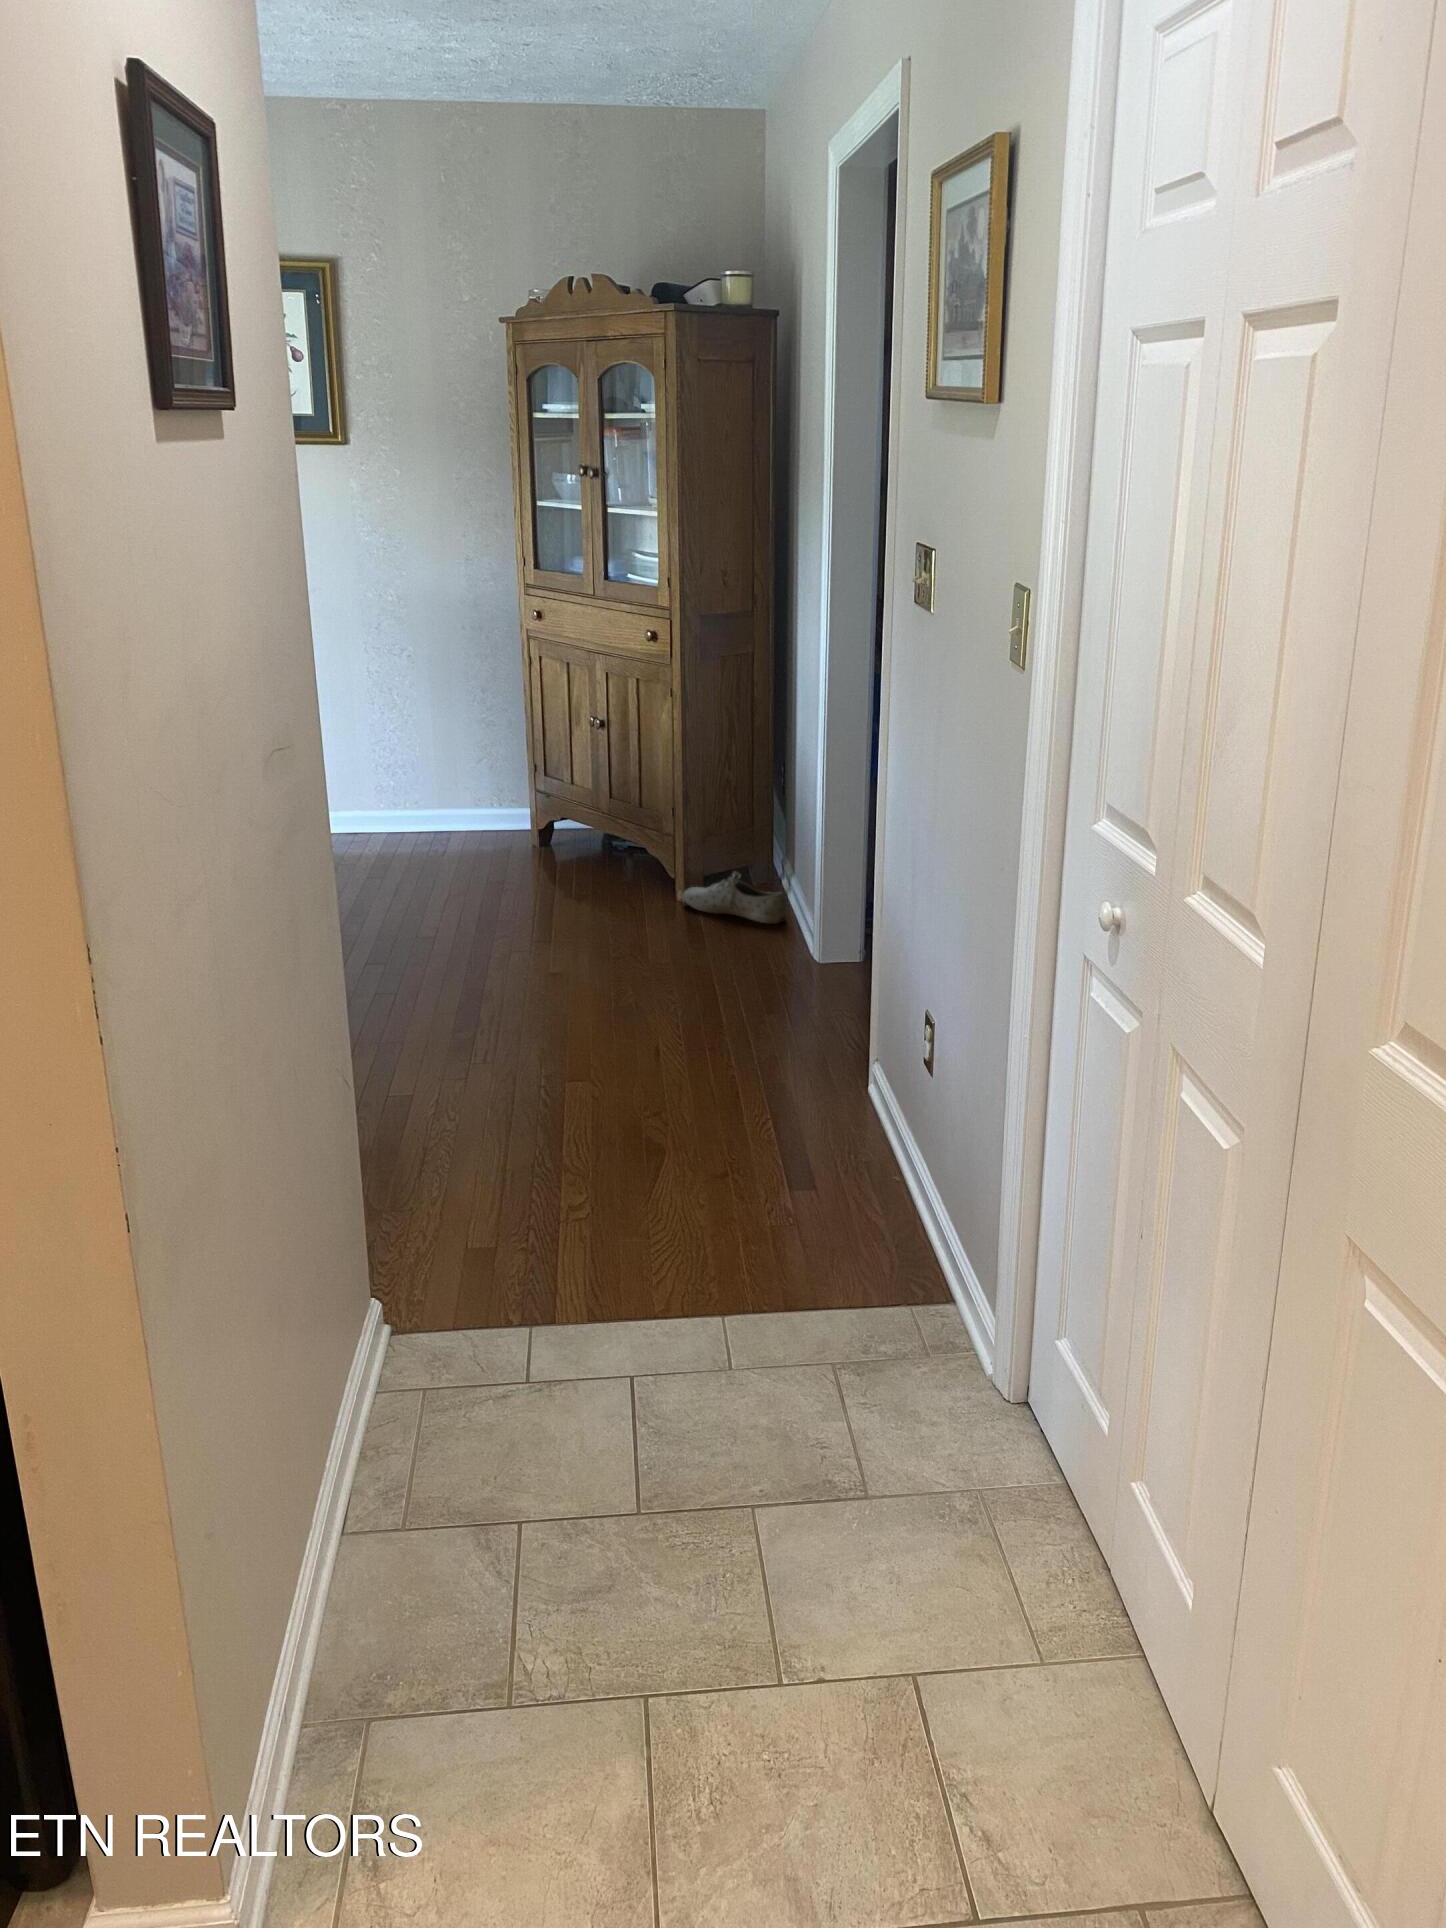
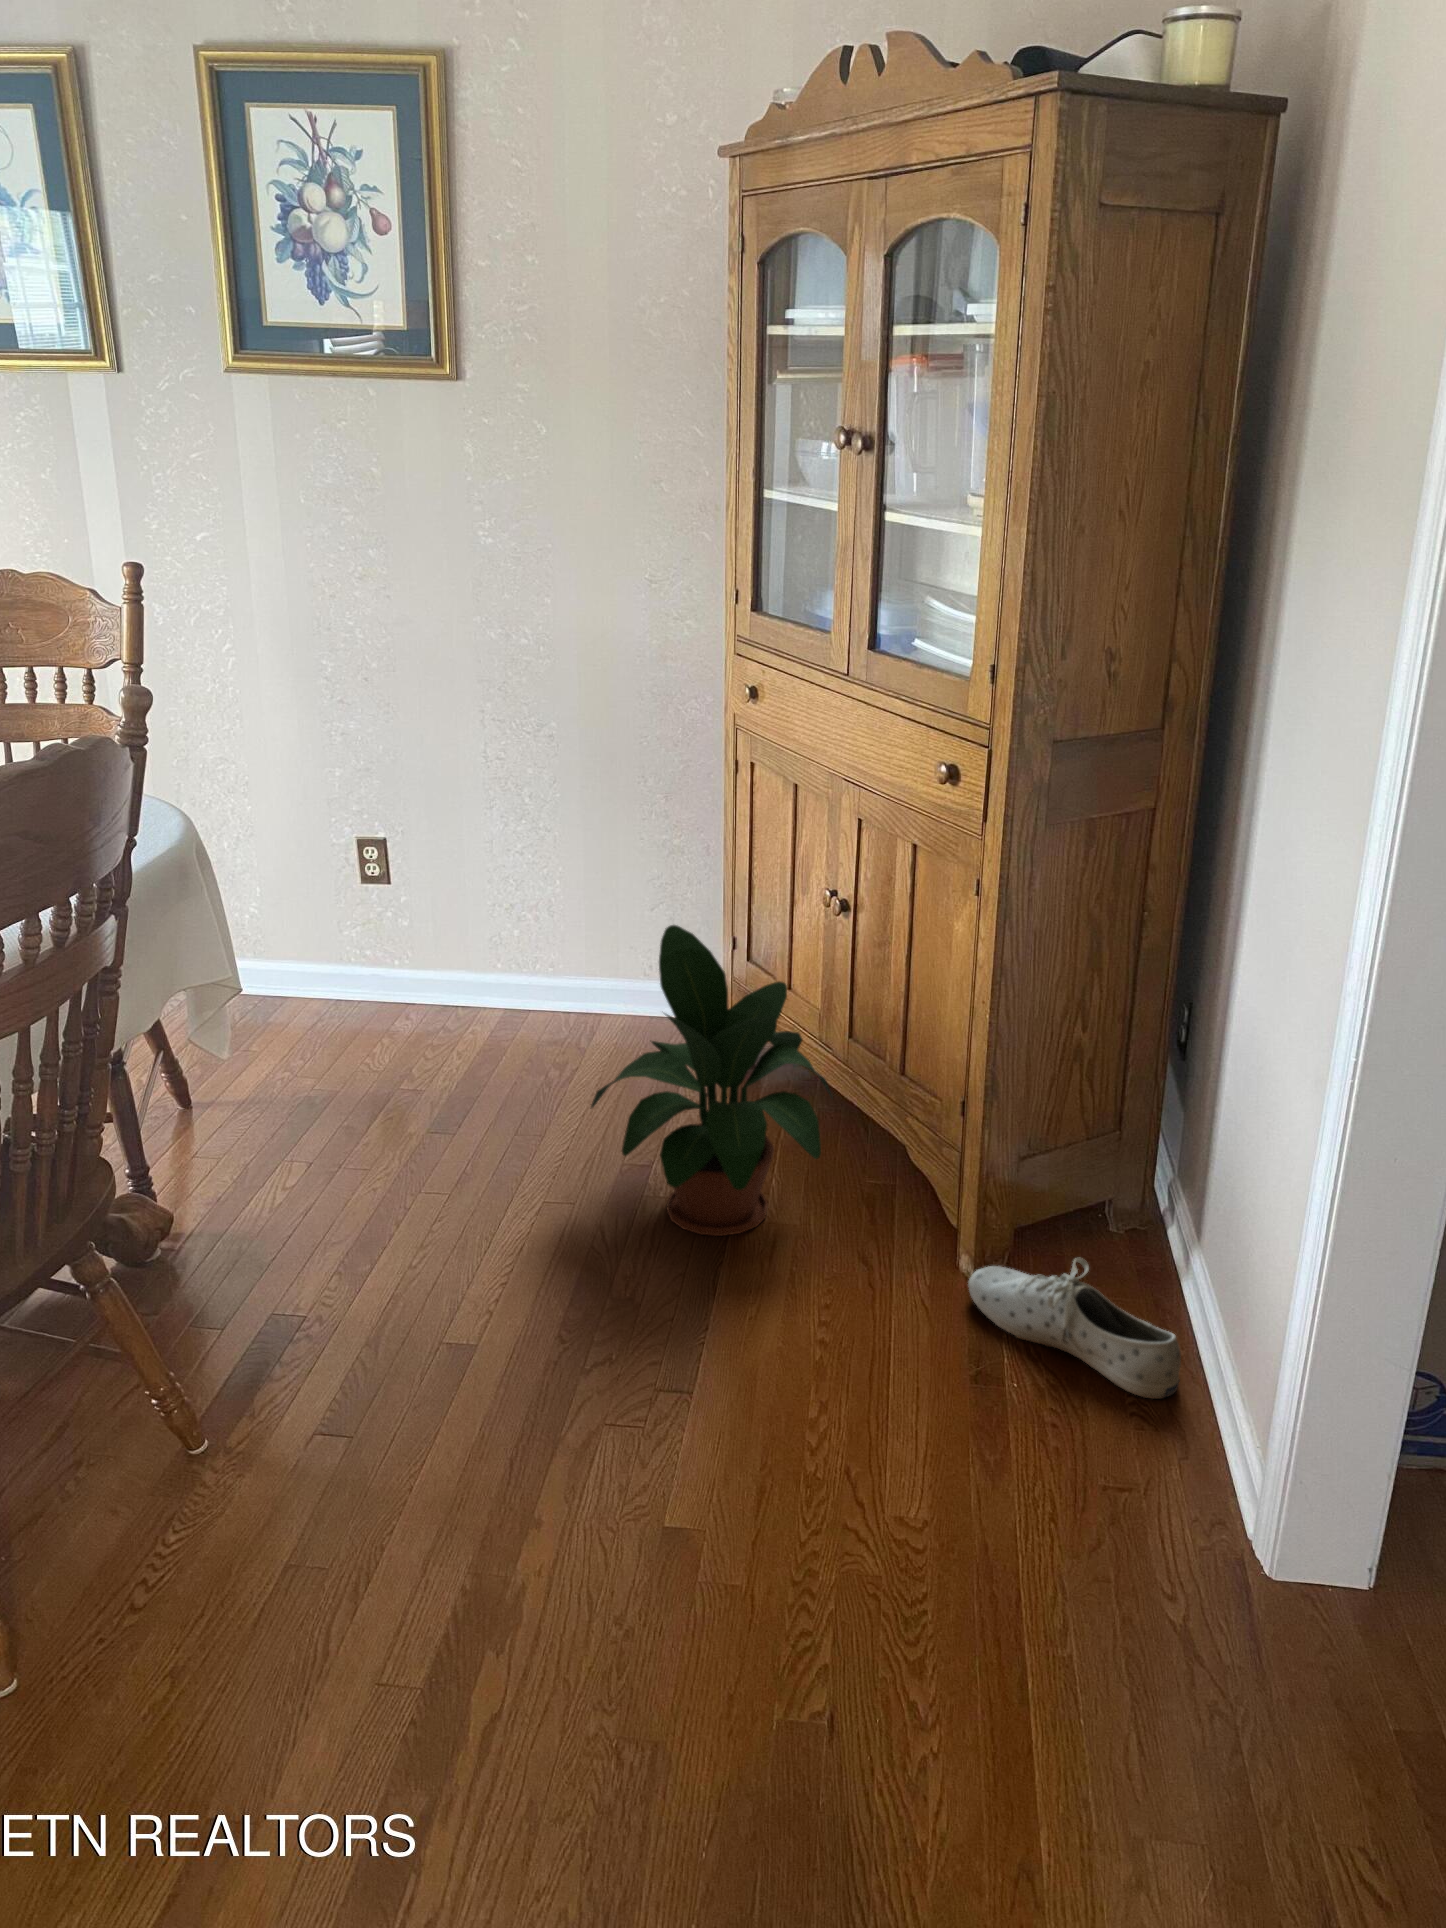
potted plant: none [472,732,604,896] -> present [591,925,833,1236]

